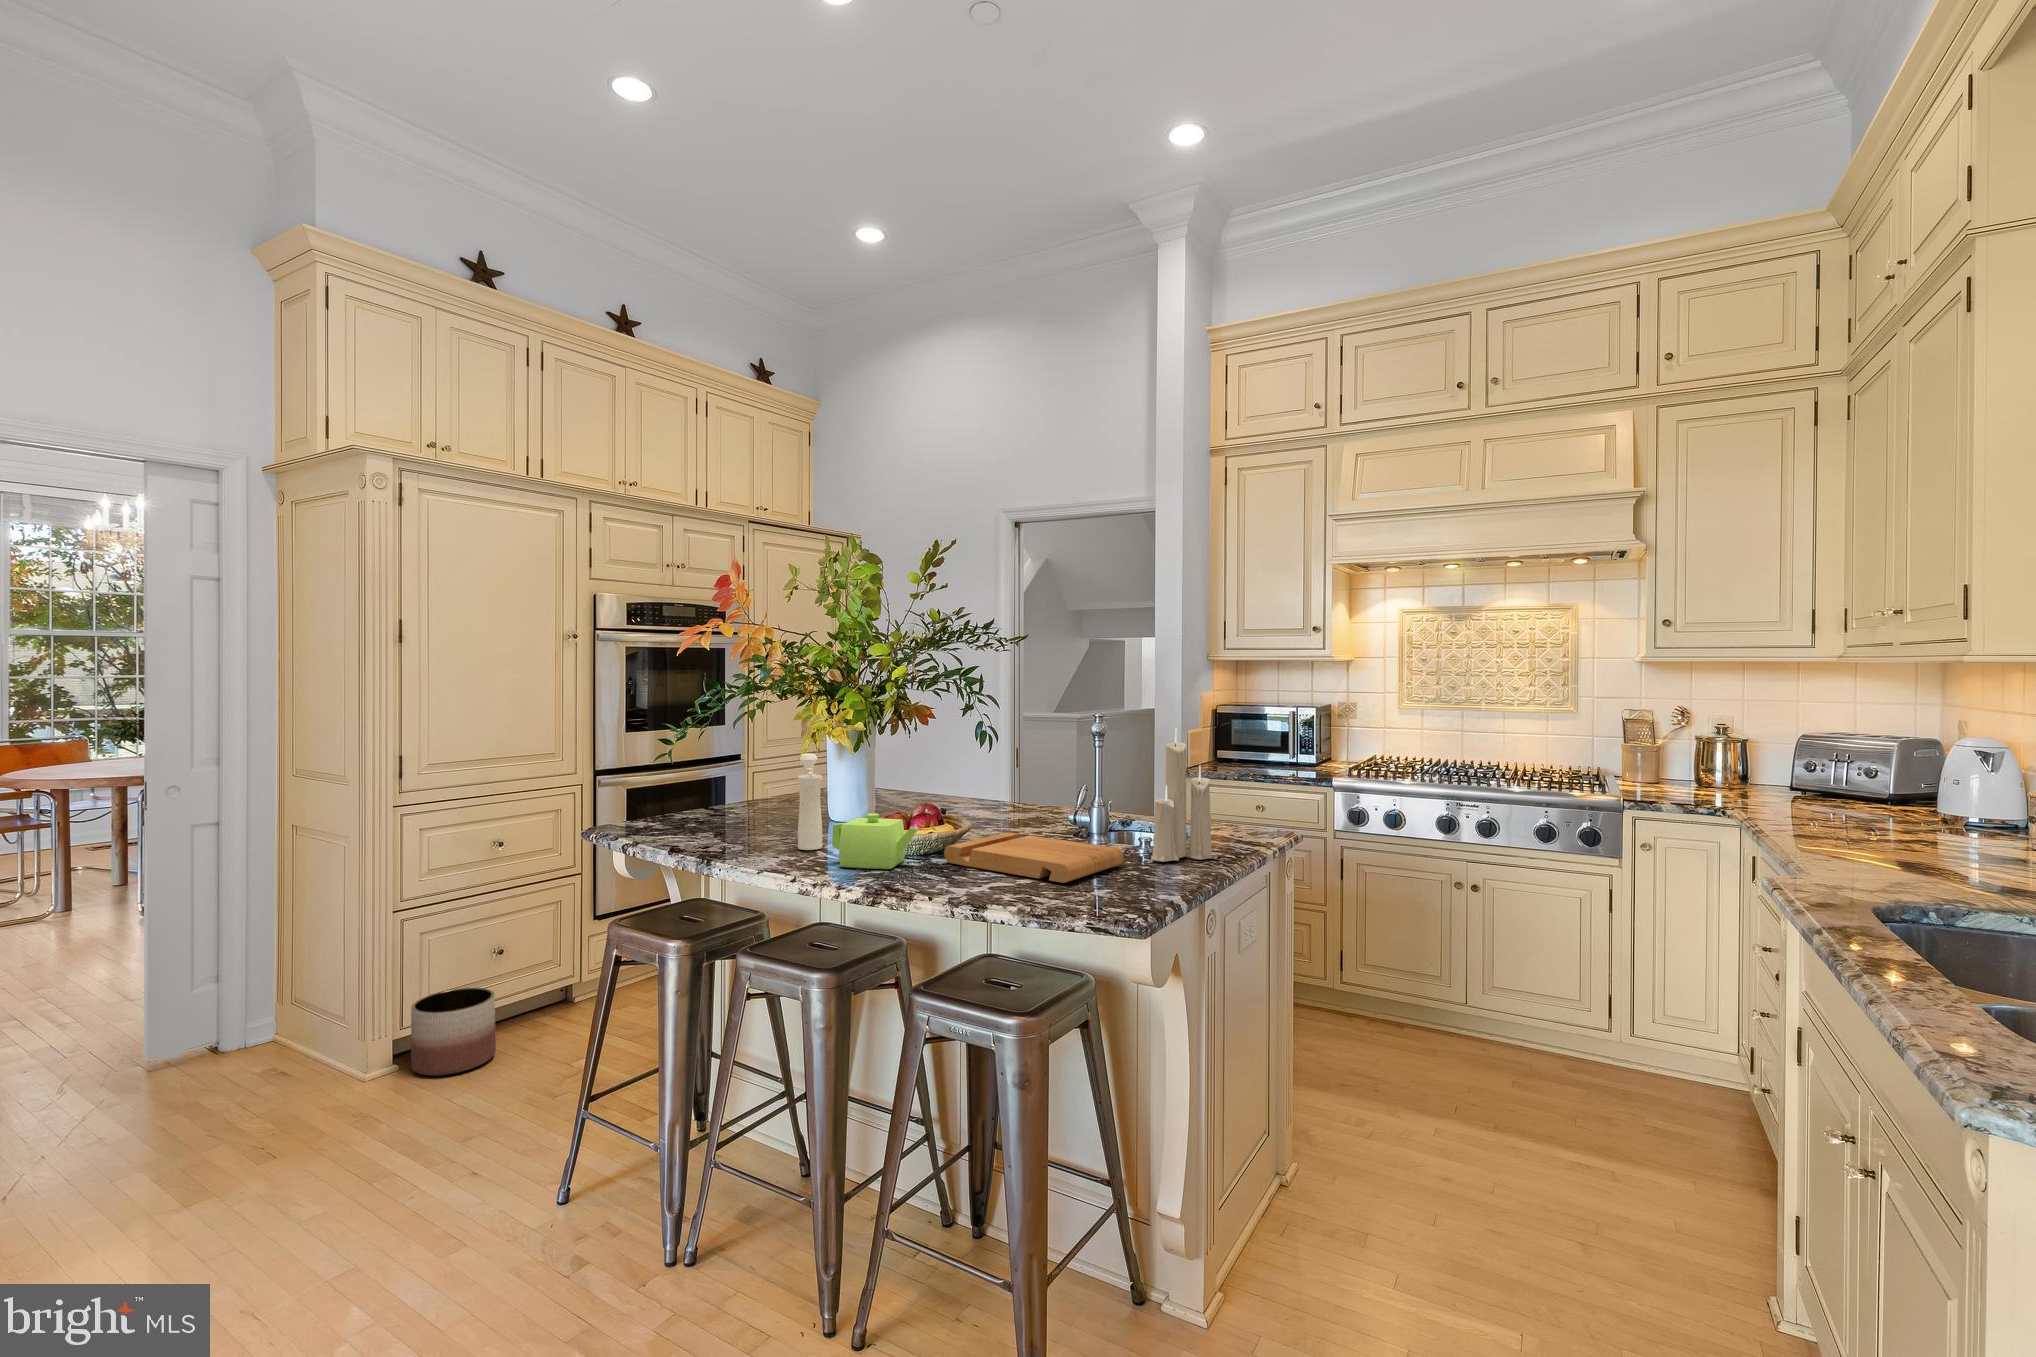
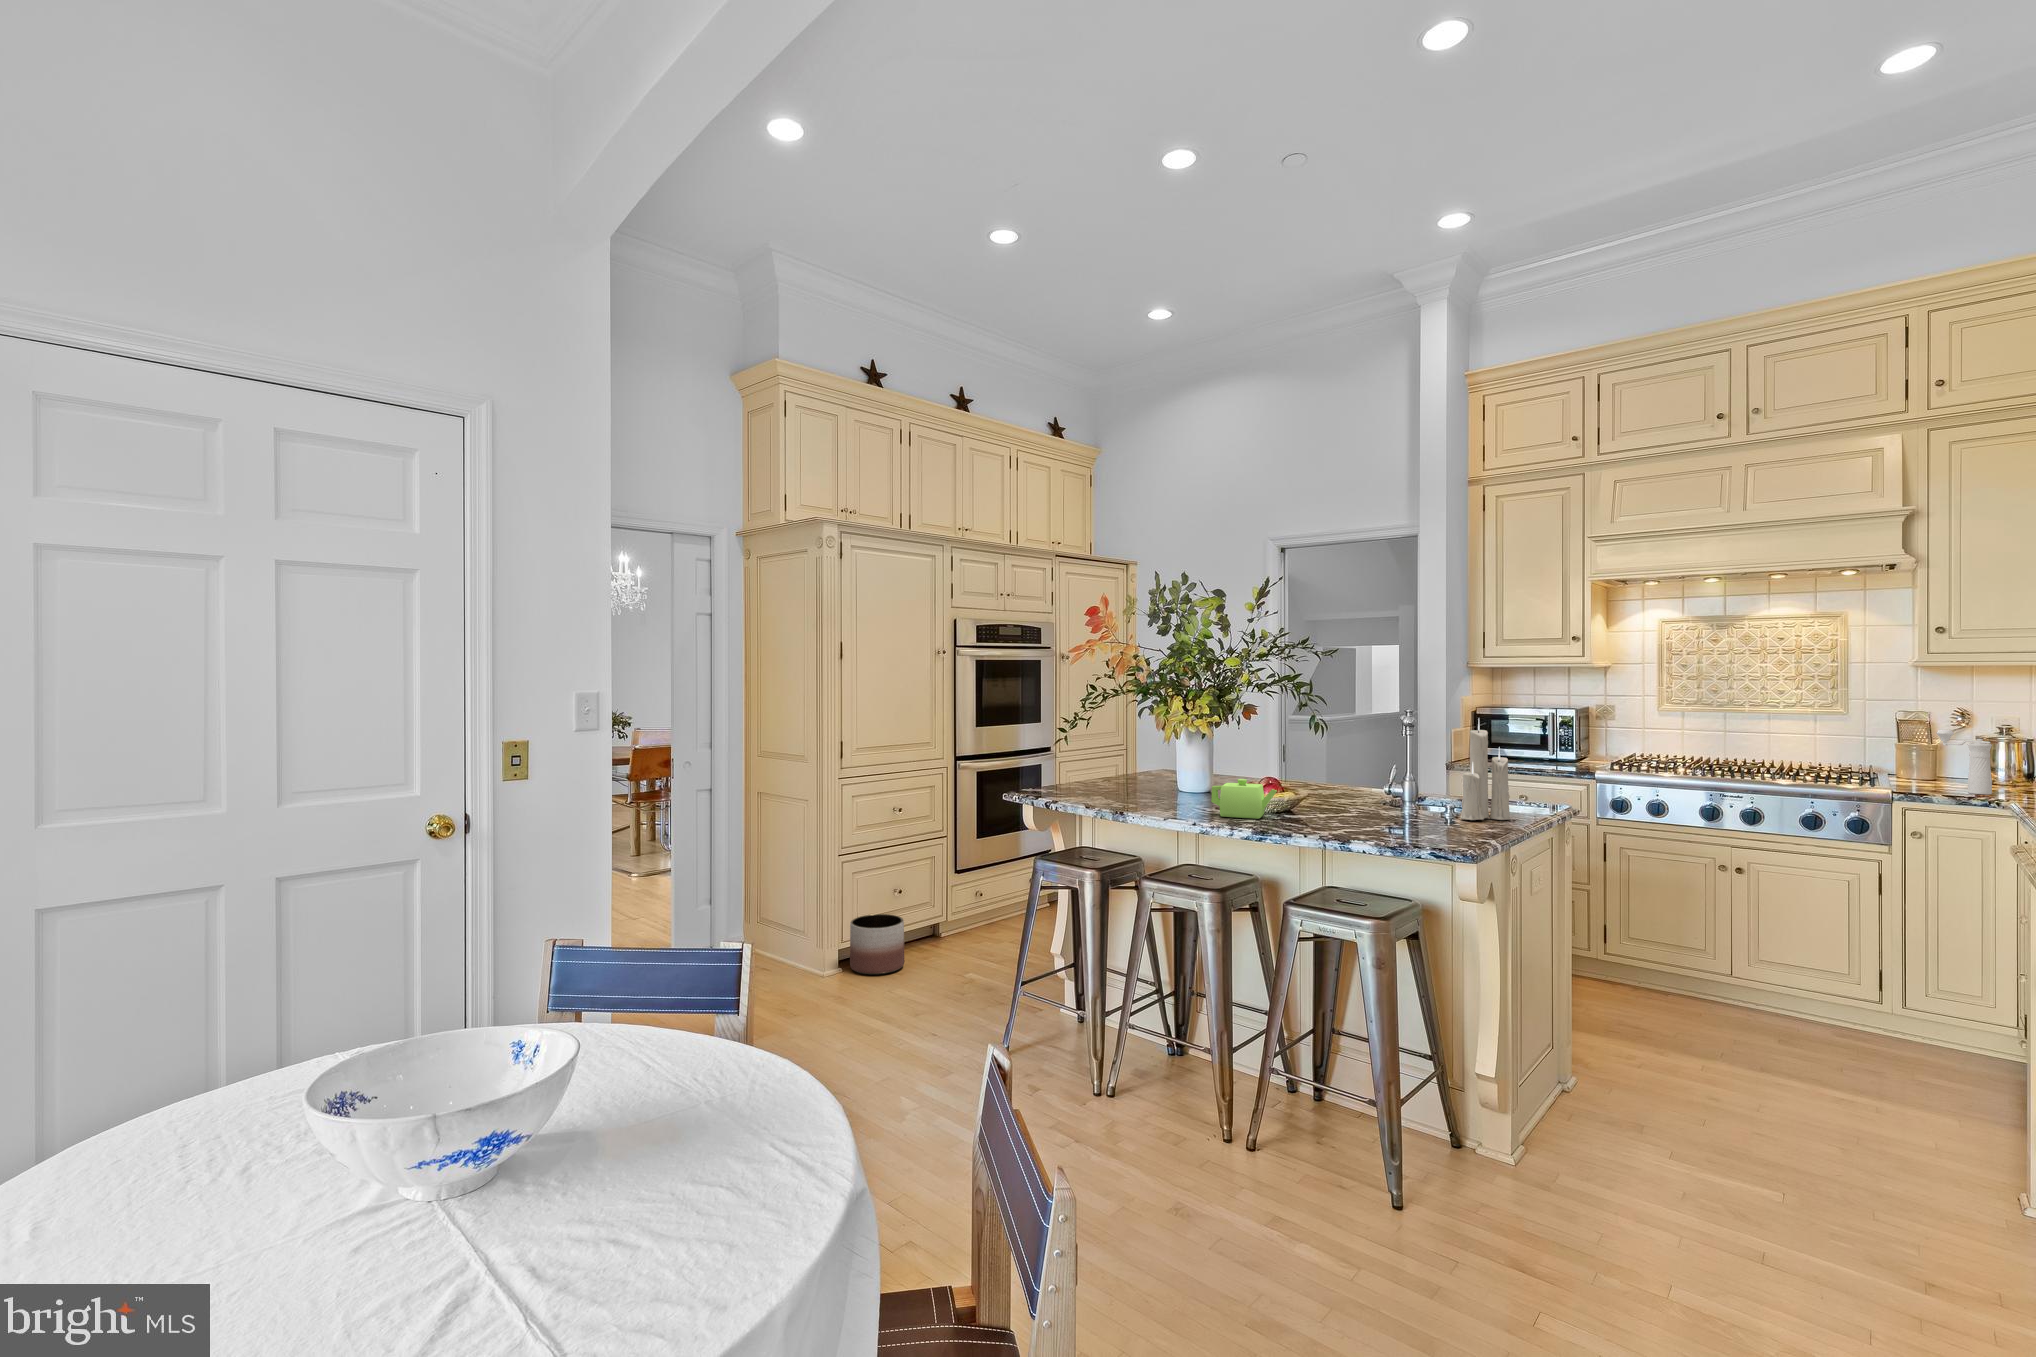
pepper mill: present [798,754,822,850] -> present [1937,730,1992,795]
cutting board: present [944,832,1124,883] -> none [1296,798,1440,830]

